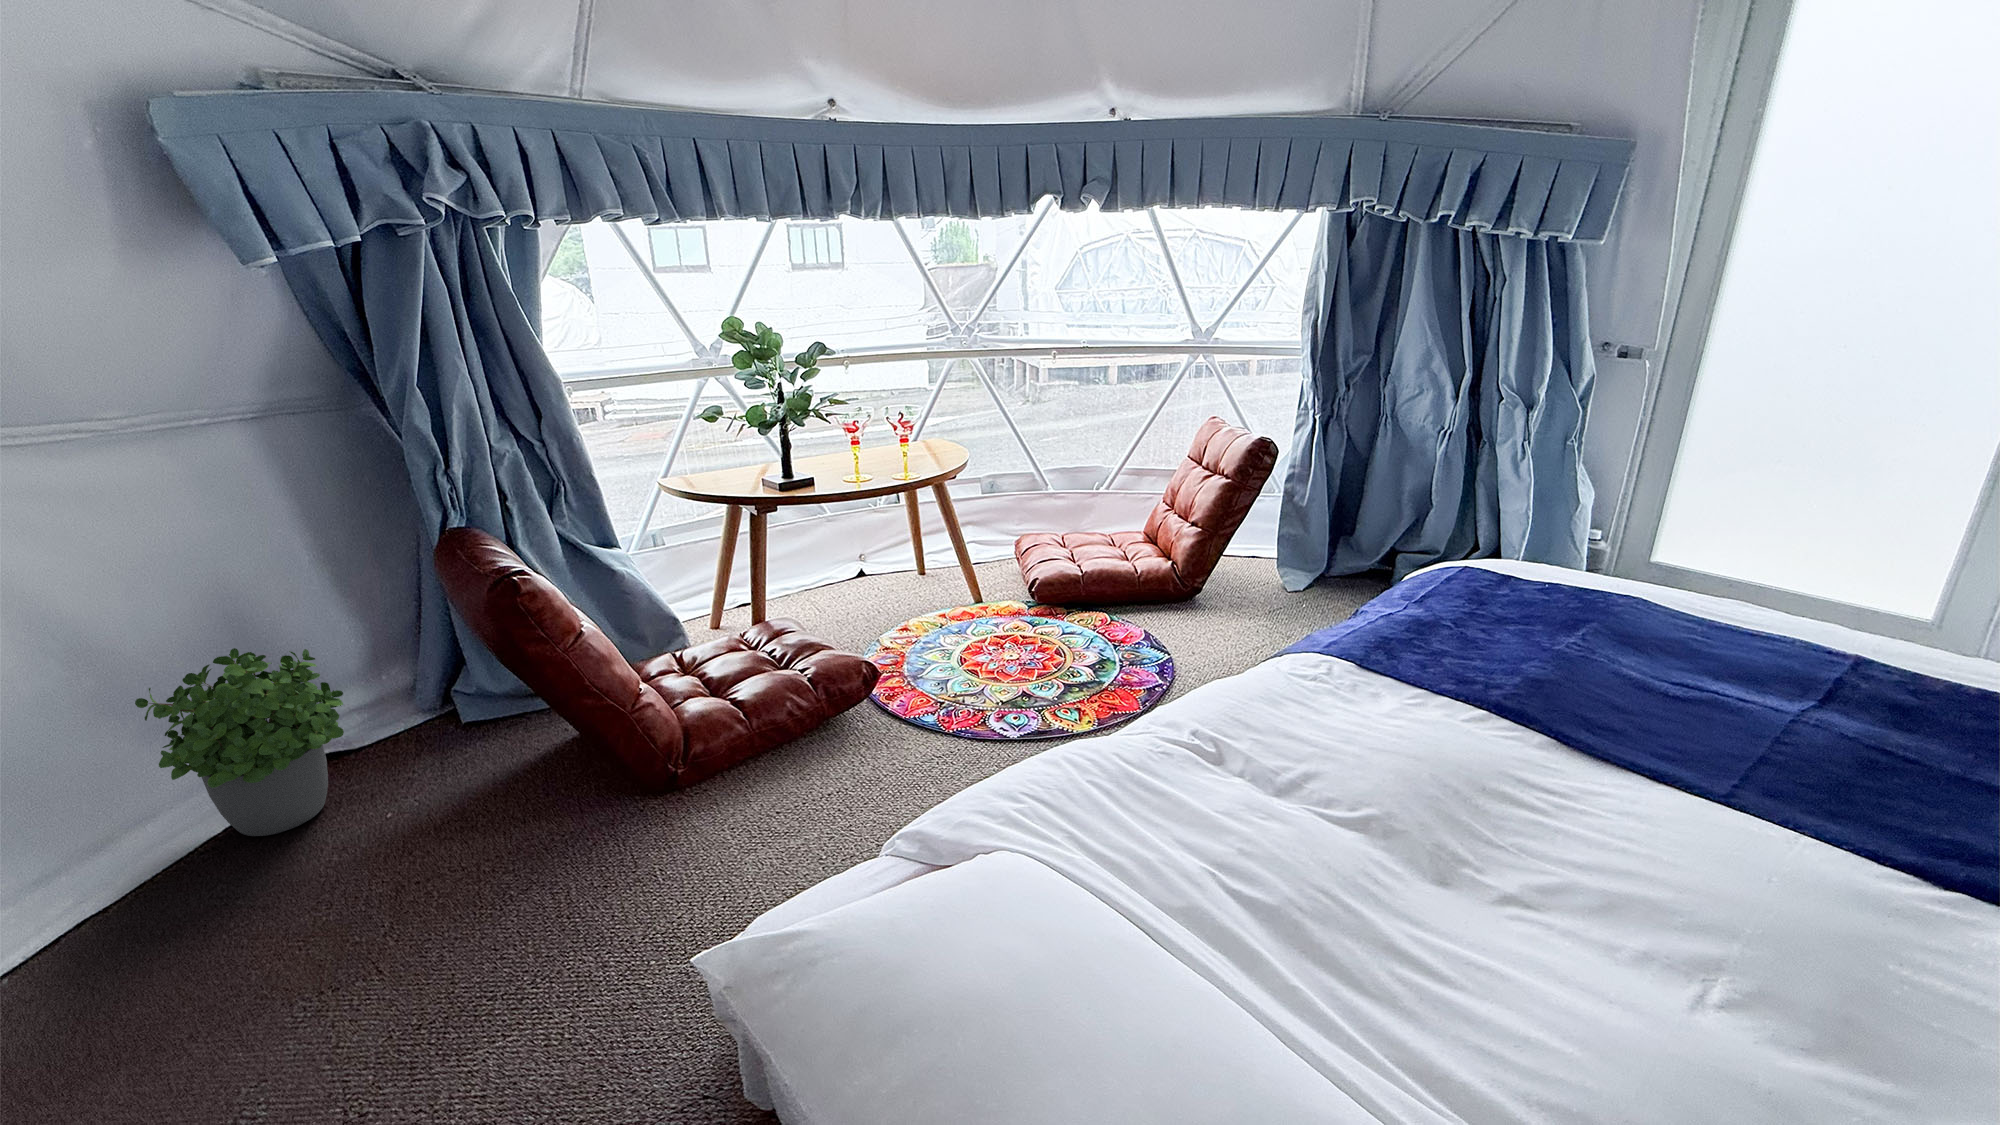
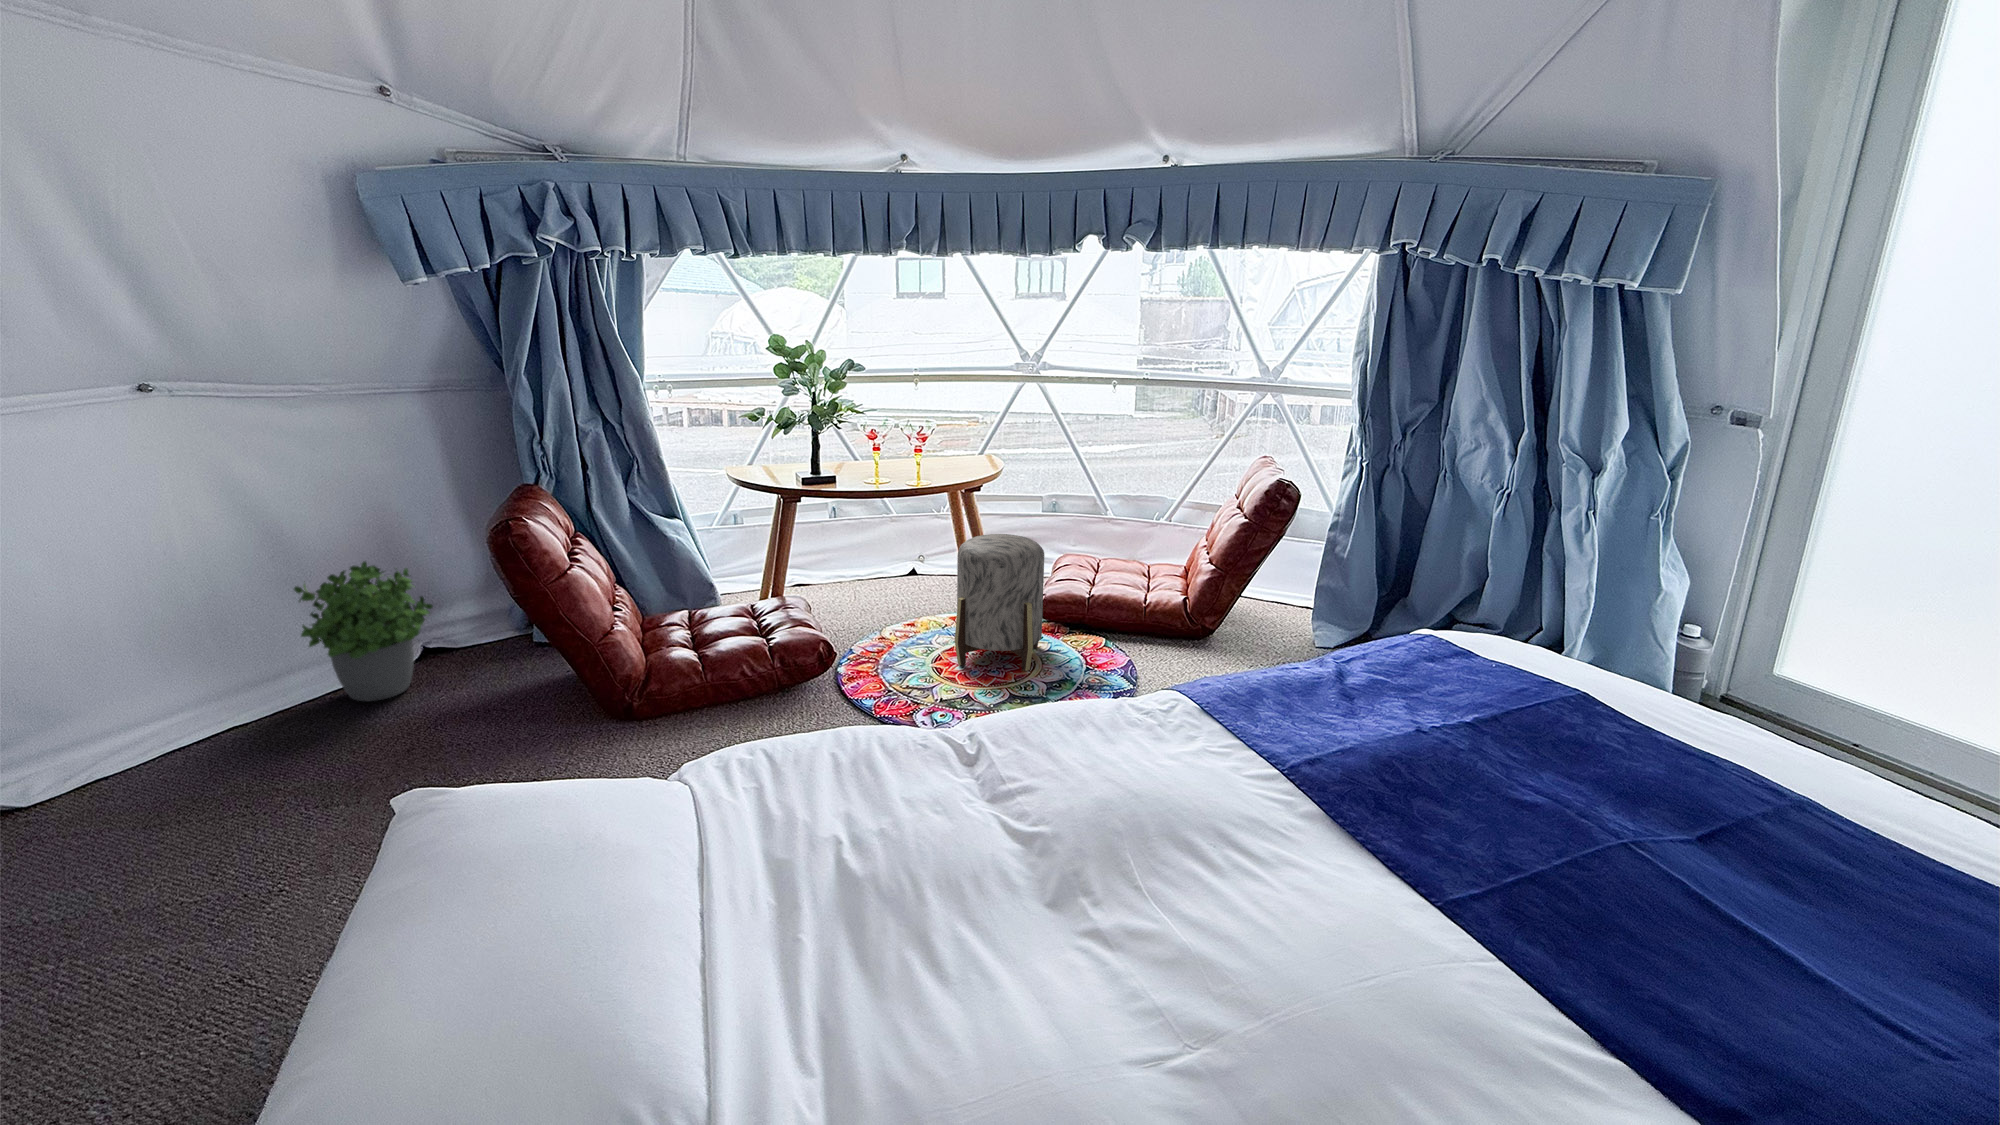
ottoman: none [976,519,1068,663] -> present [955,534,1044,671]

